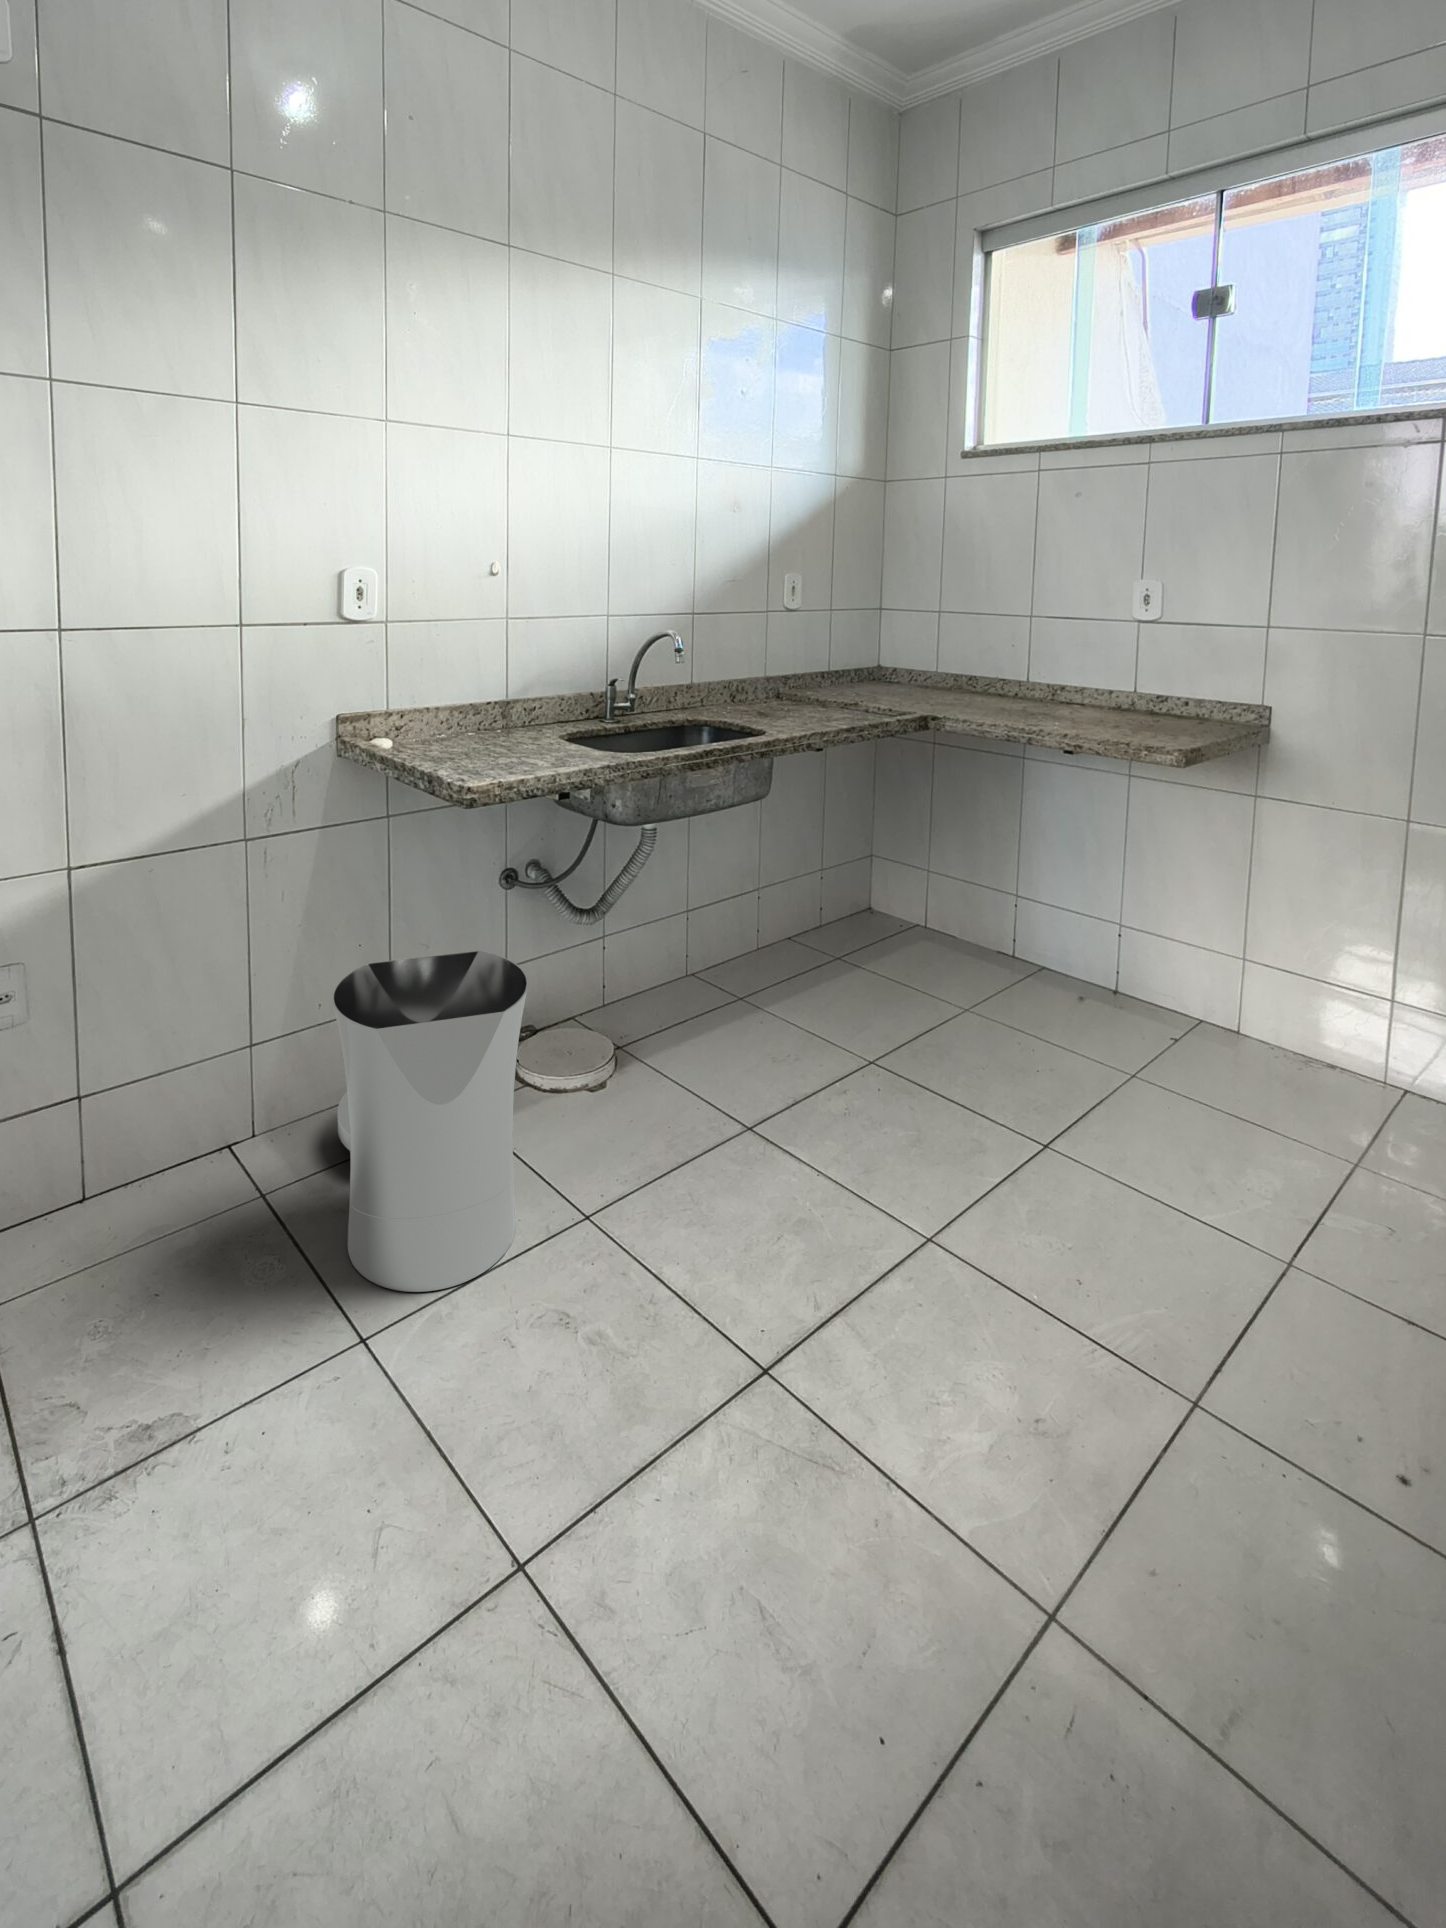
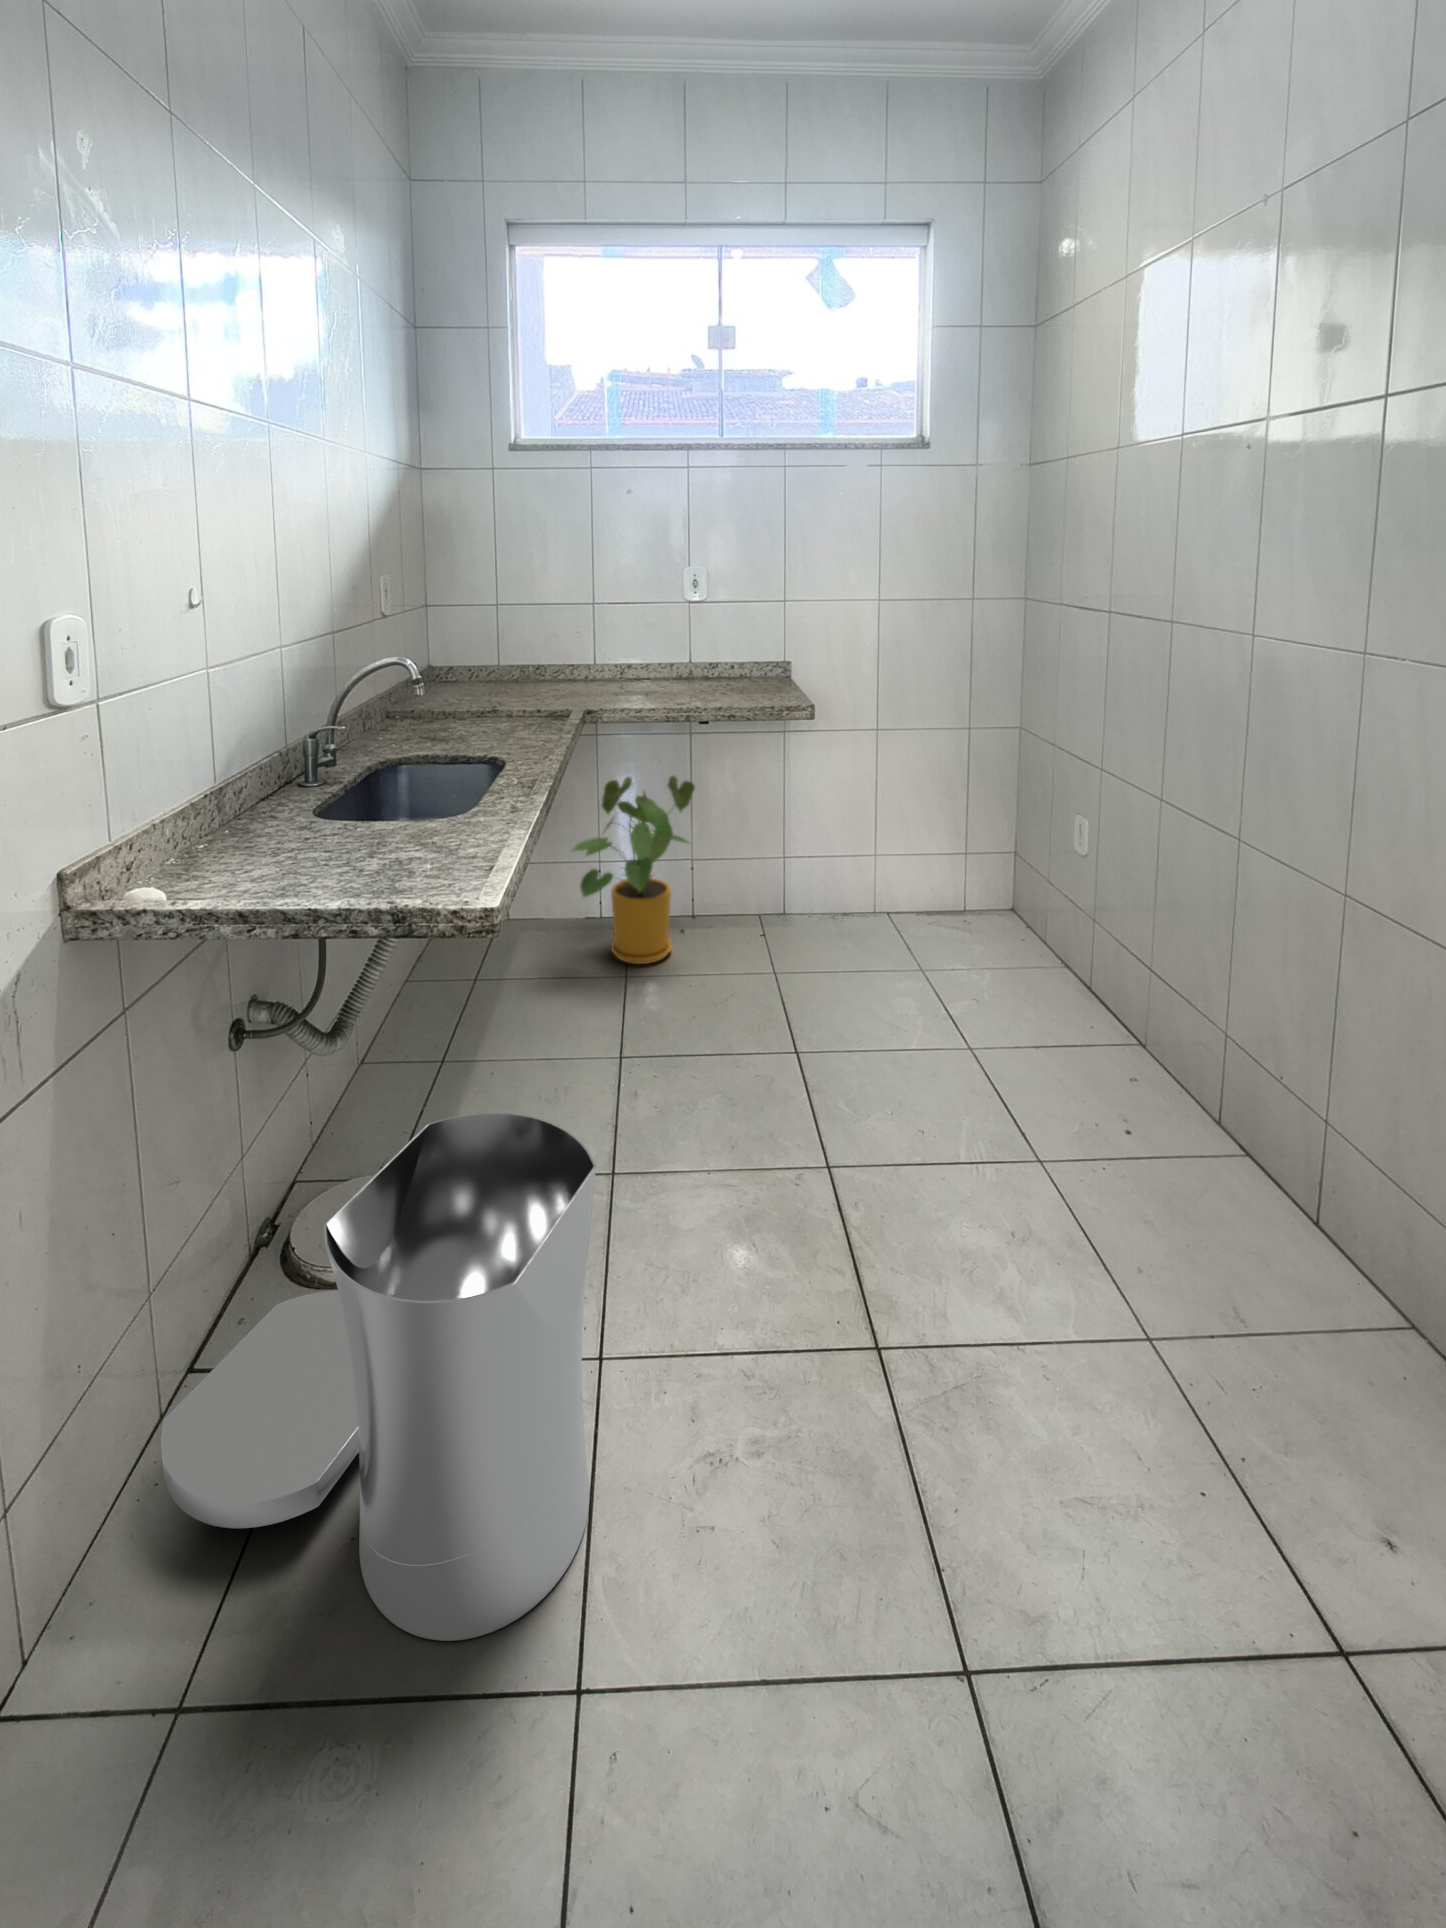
house plant: none [915,810,1106,1018] -> present [573,776,695,964]

